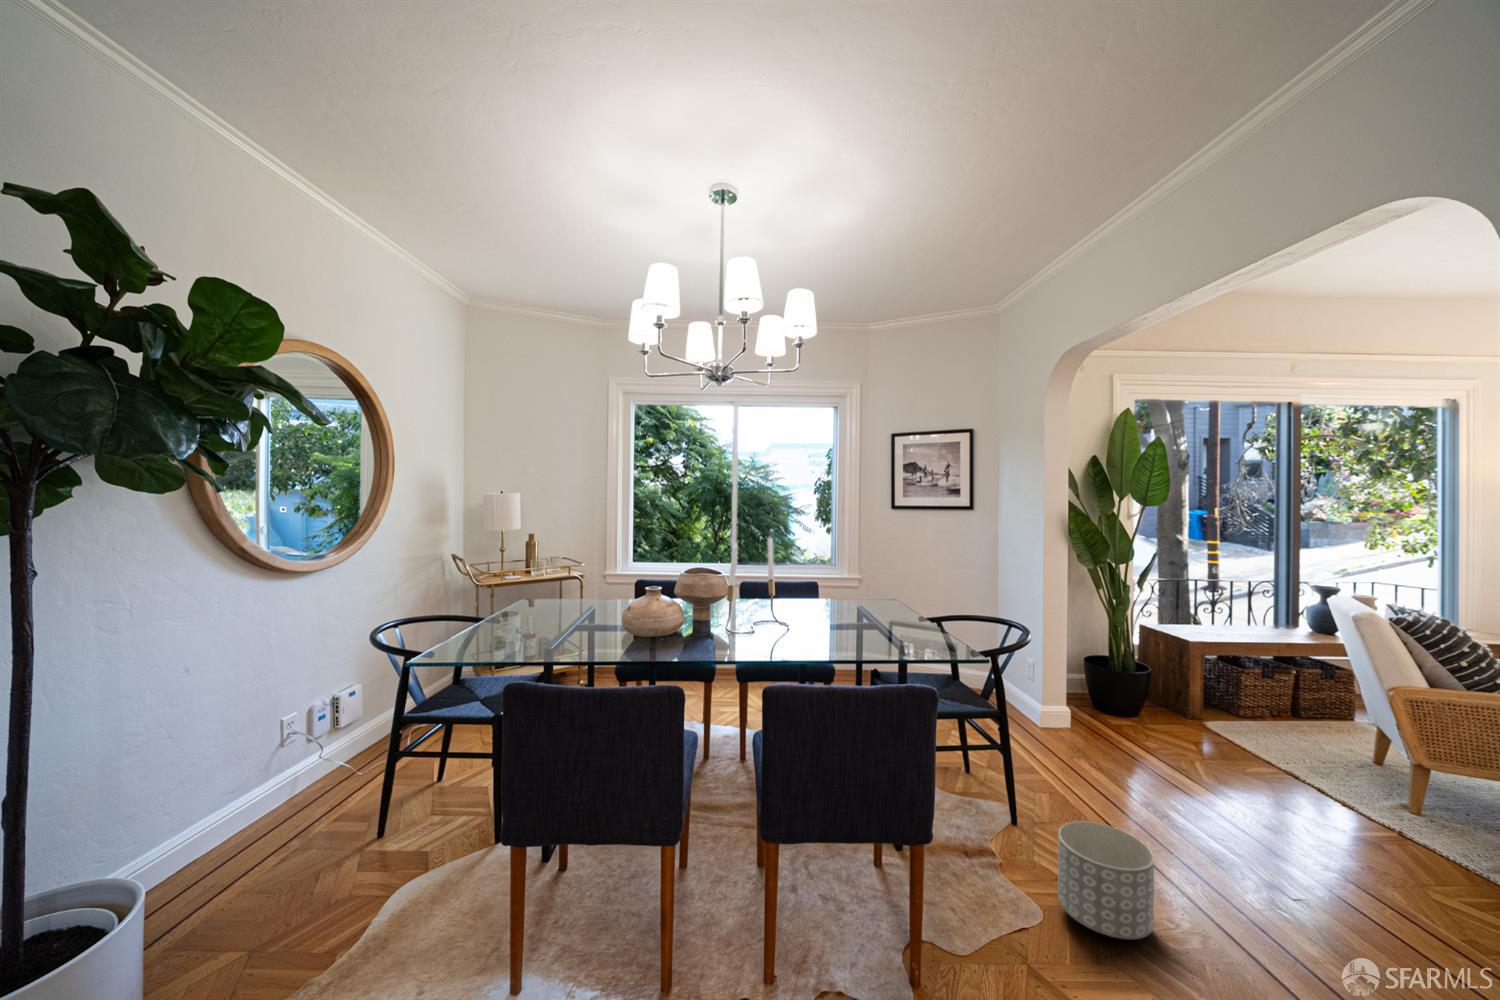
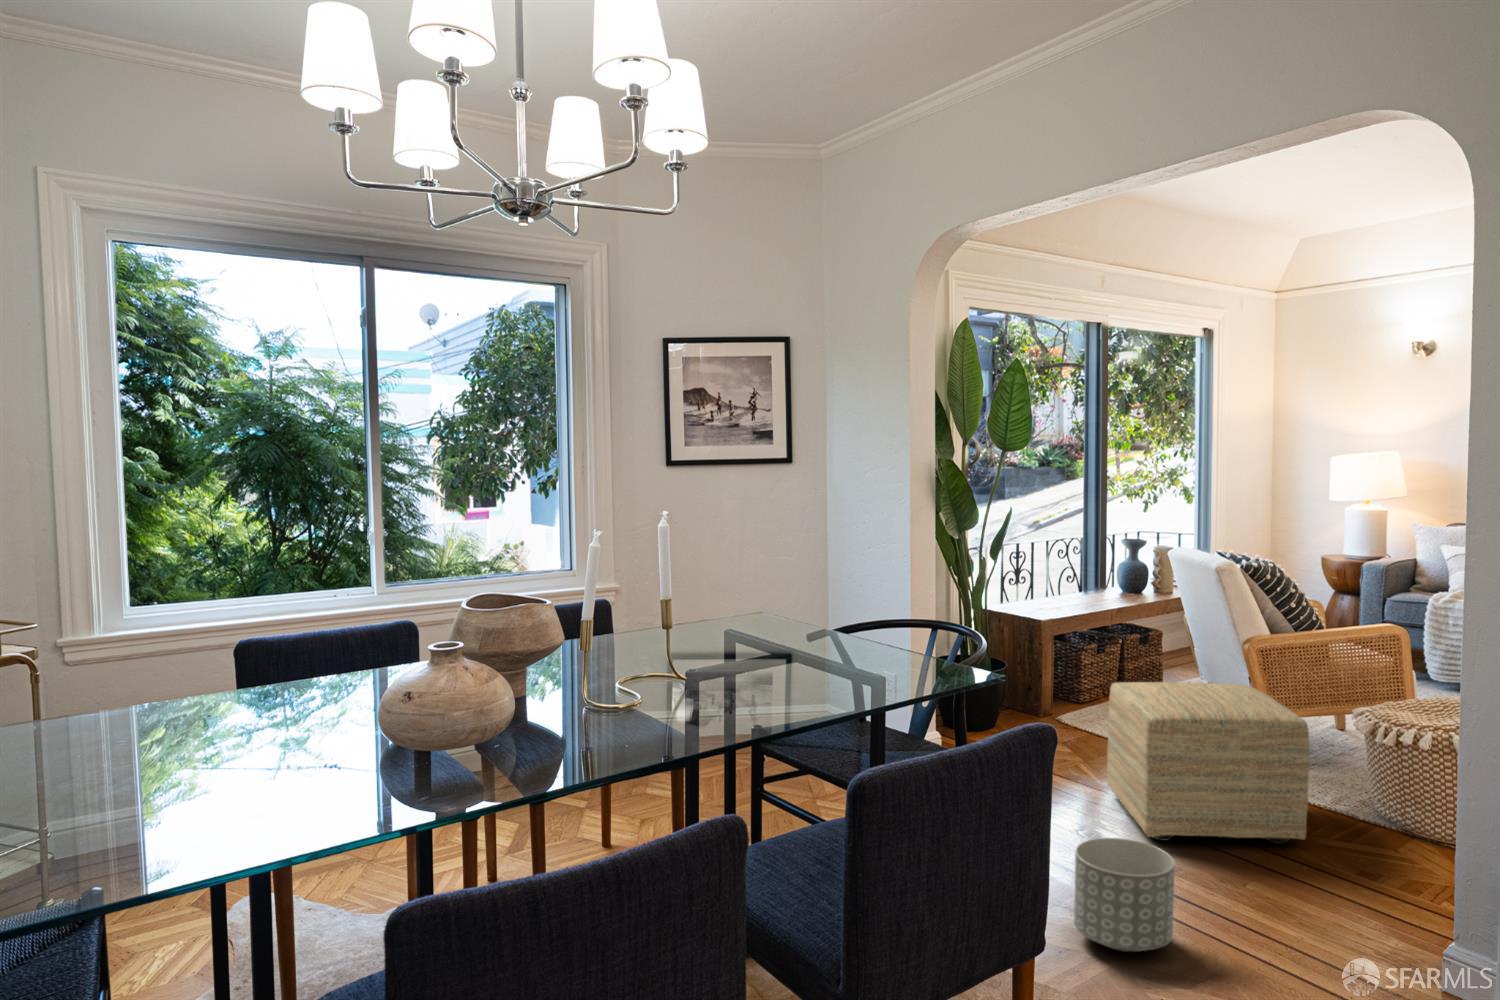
ottoman: none [1200,699,1407,895] -> present [1107,682,1309,844]

